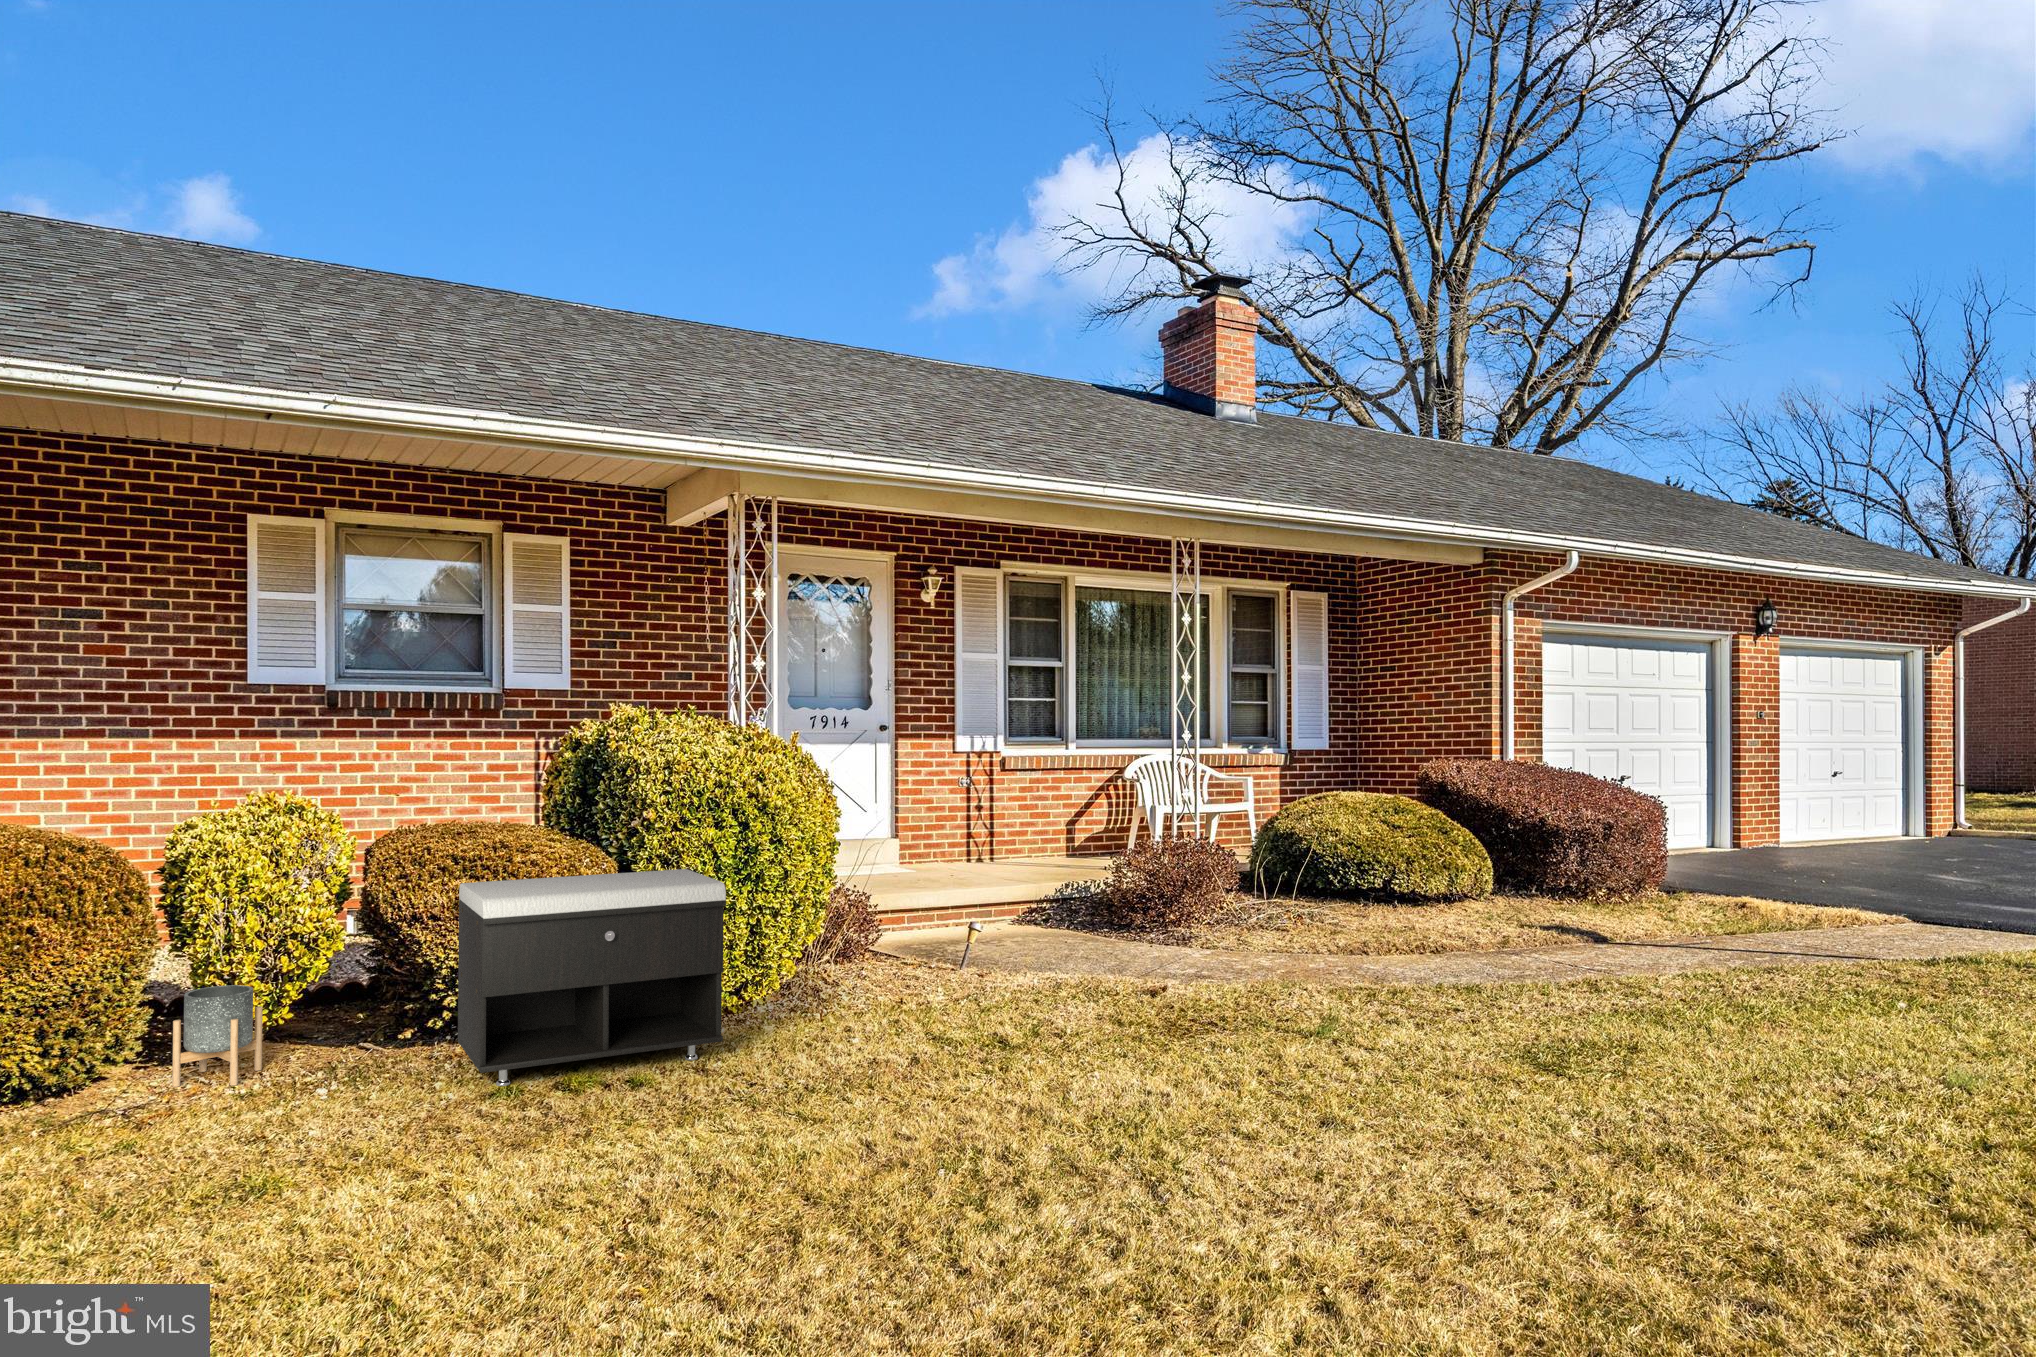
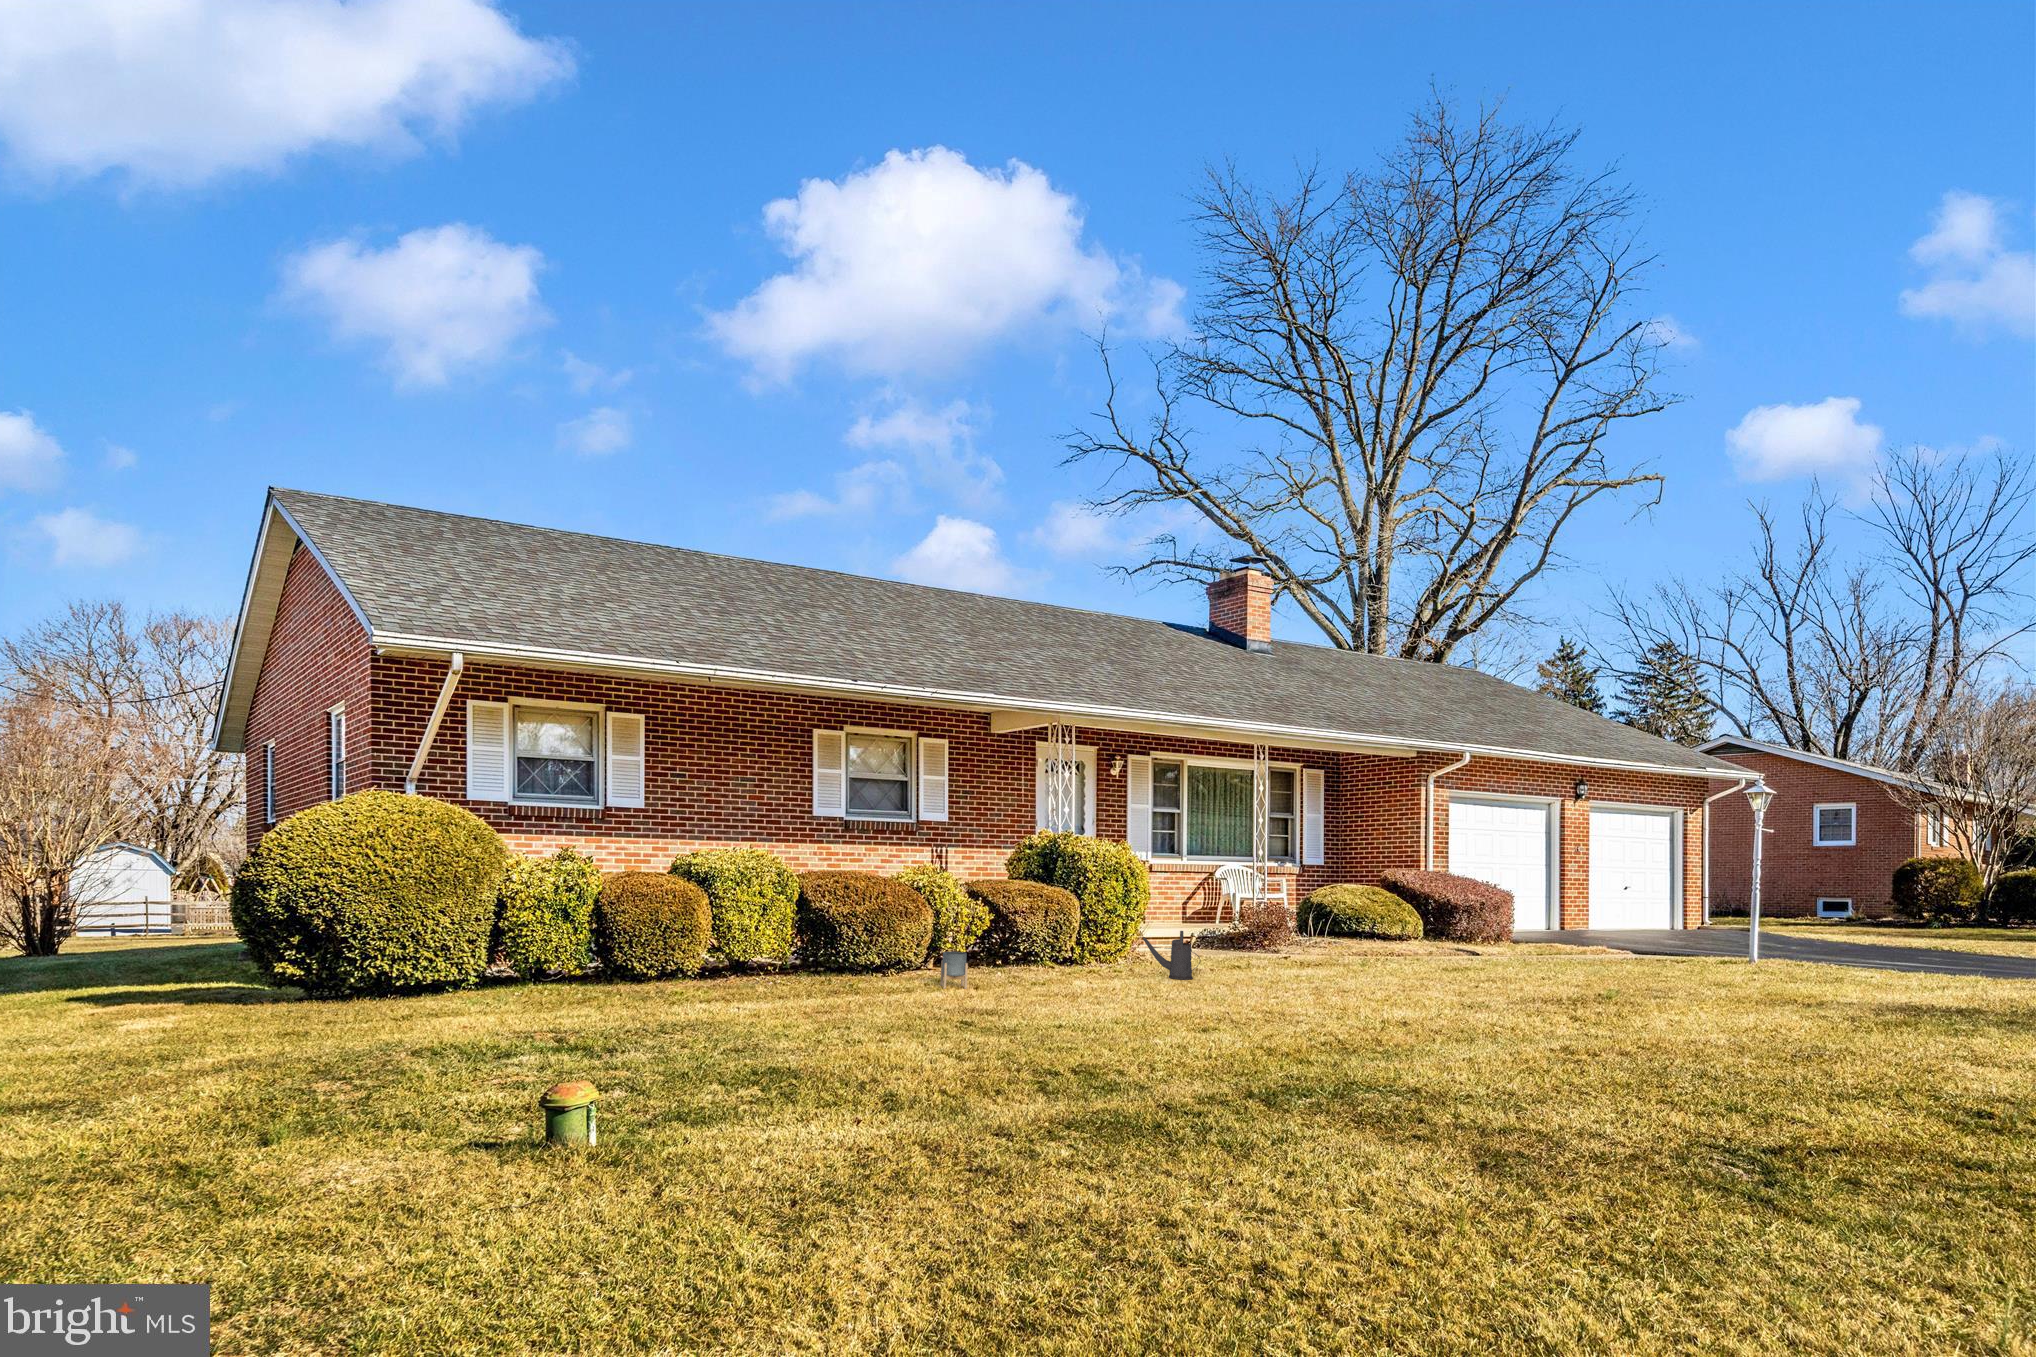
storage bench: present [458,869,726,1086] -> none [1034,912,1142,991]
watering can: none [812,903,938,1017] -> present [1143,931,1200,980]

